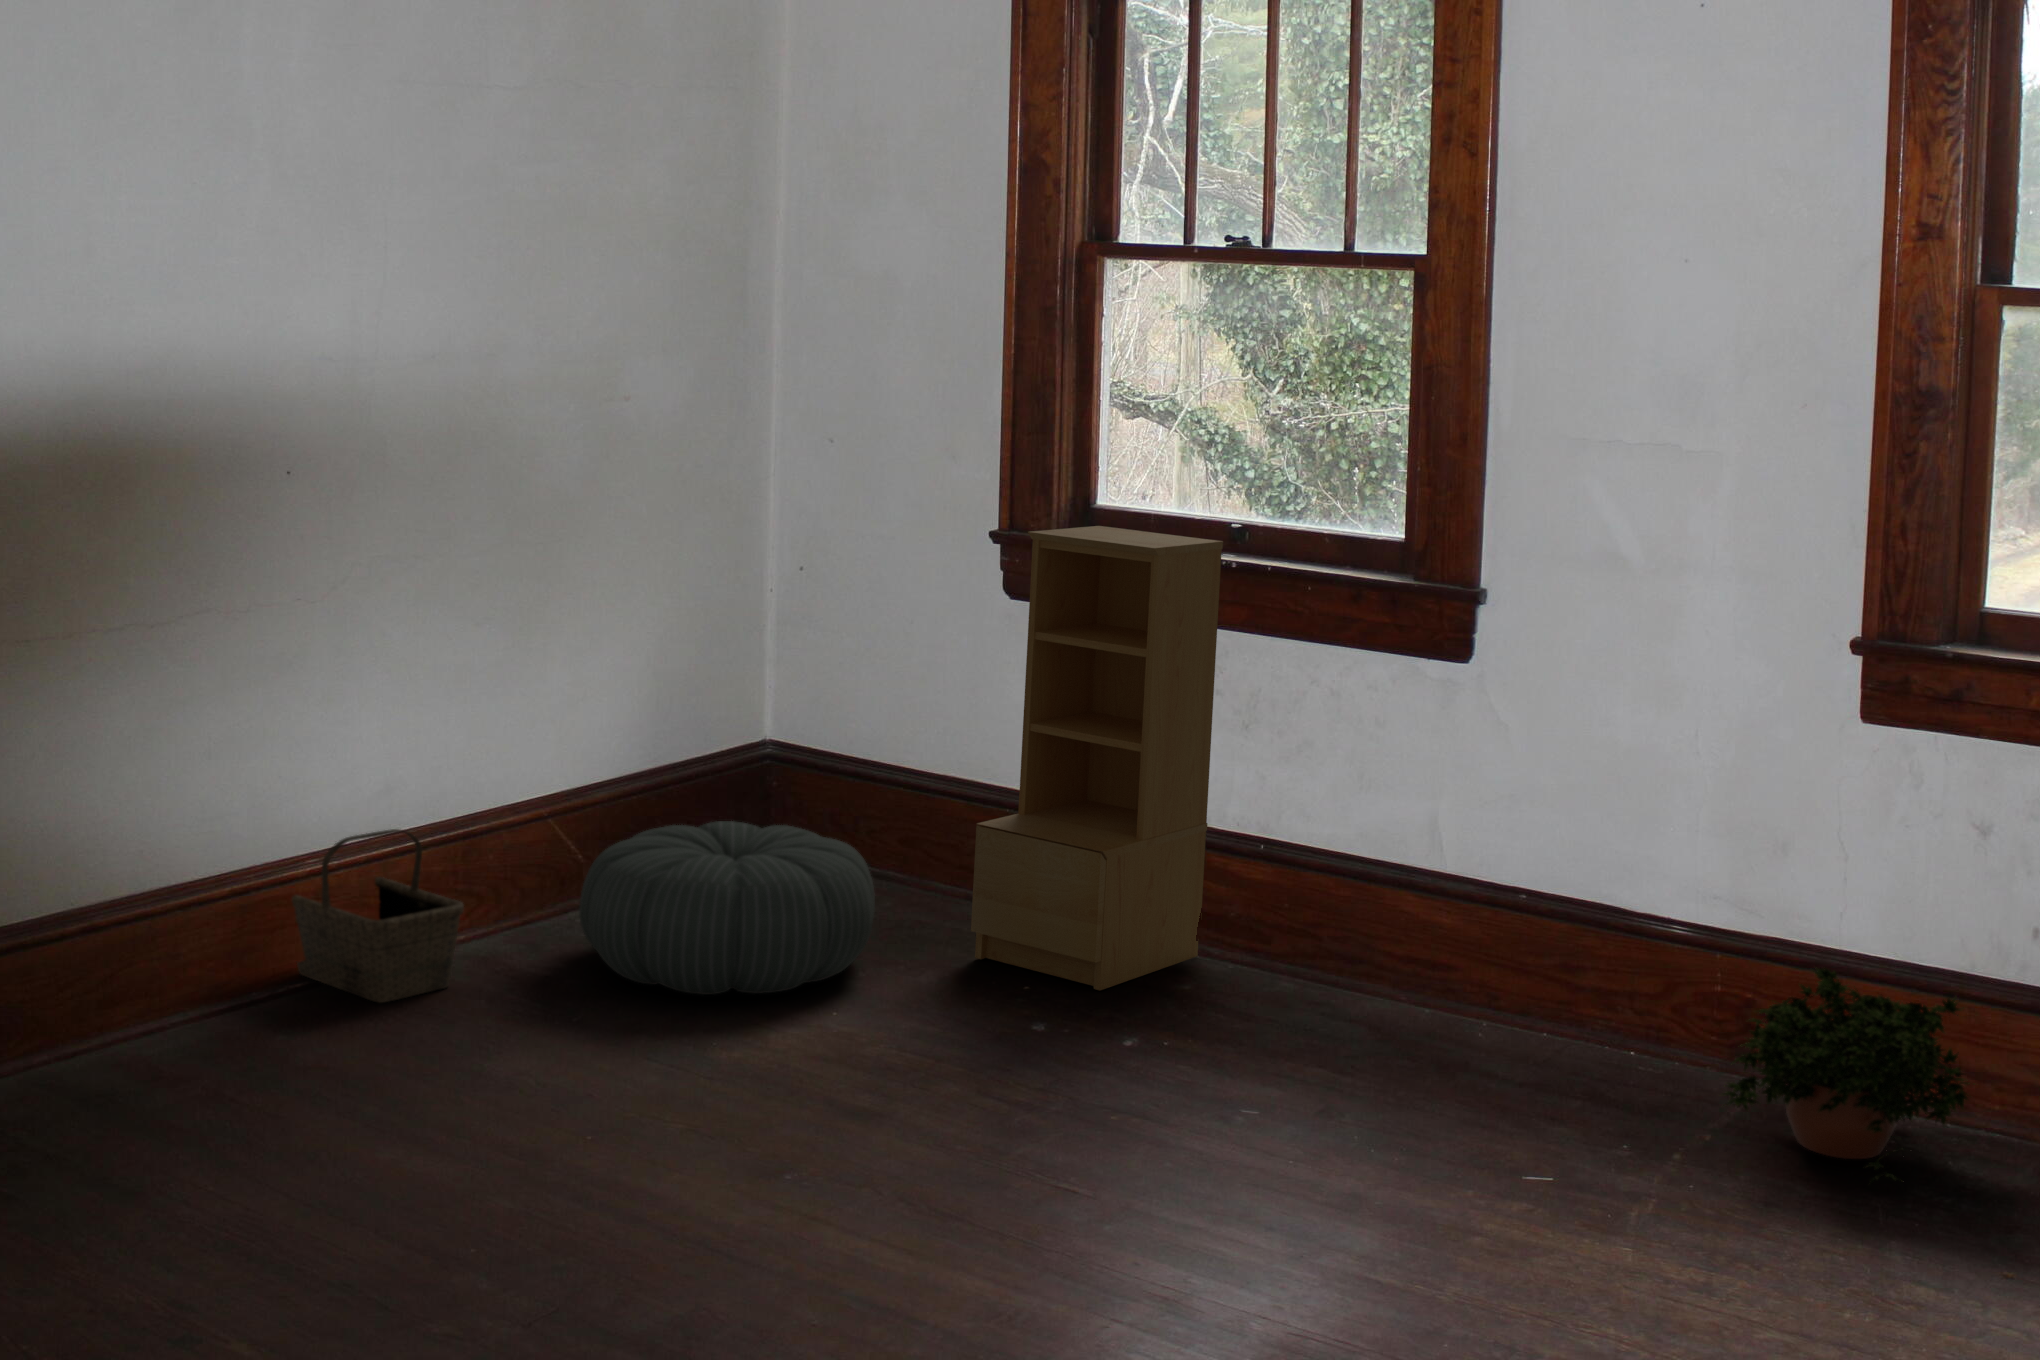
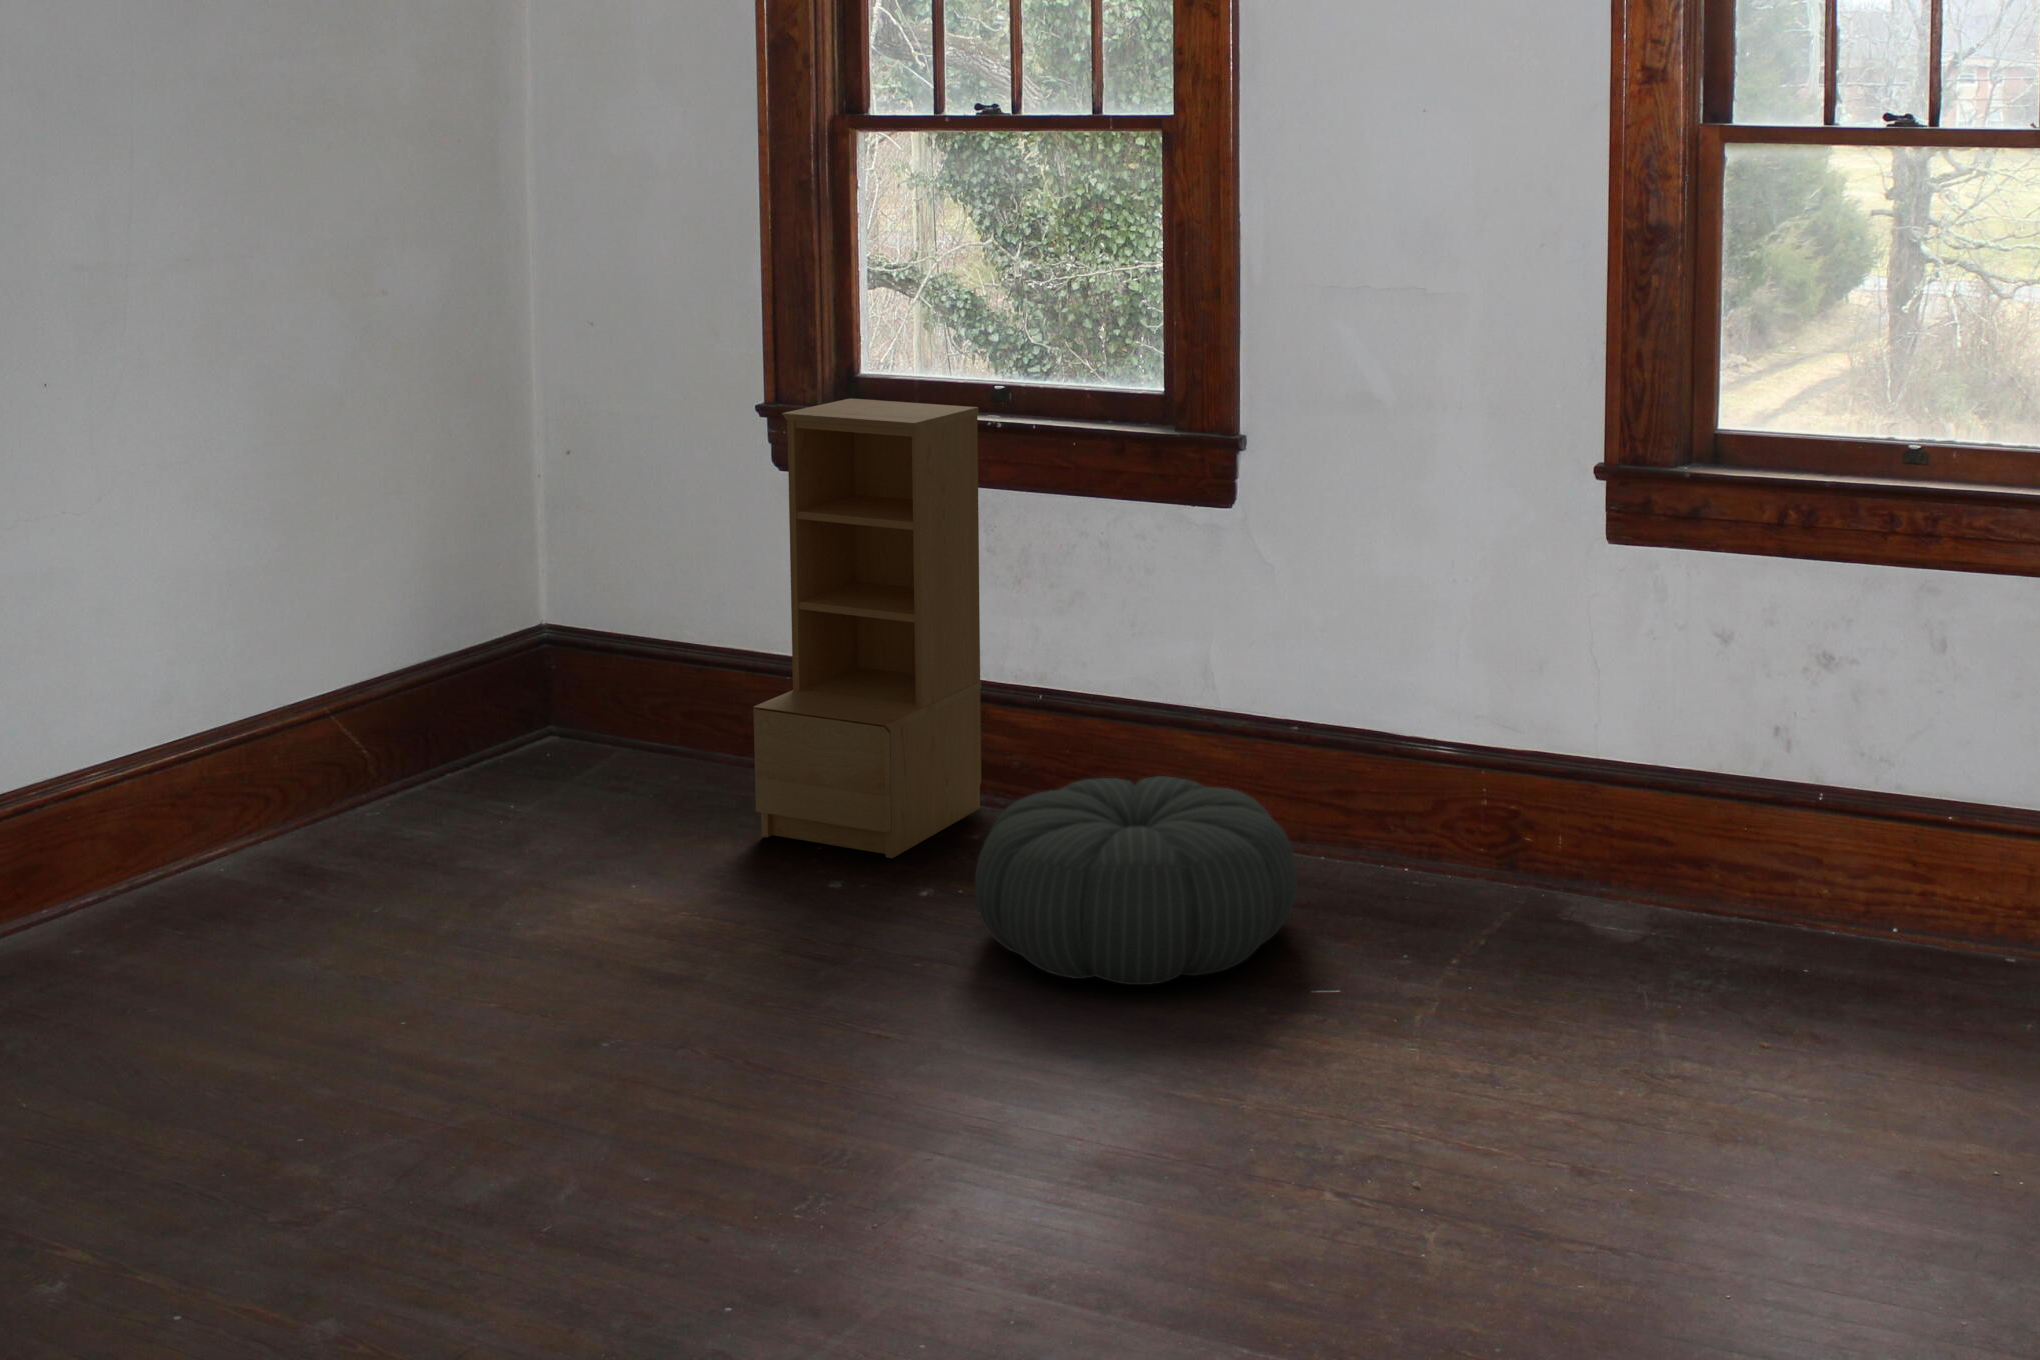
pouf: present [579,821,875,995] -> present [975,776,1297,985]
basket: present [292,829,464,1003] -> none [17,780,222,964]
potted plant: present [1724,968,1970,1182] -> none [1507,776,1736,980]

